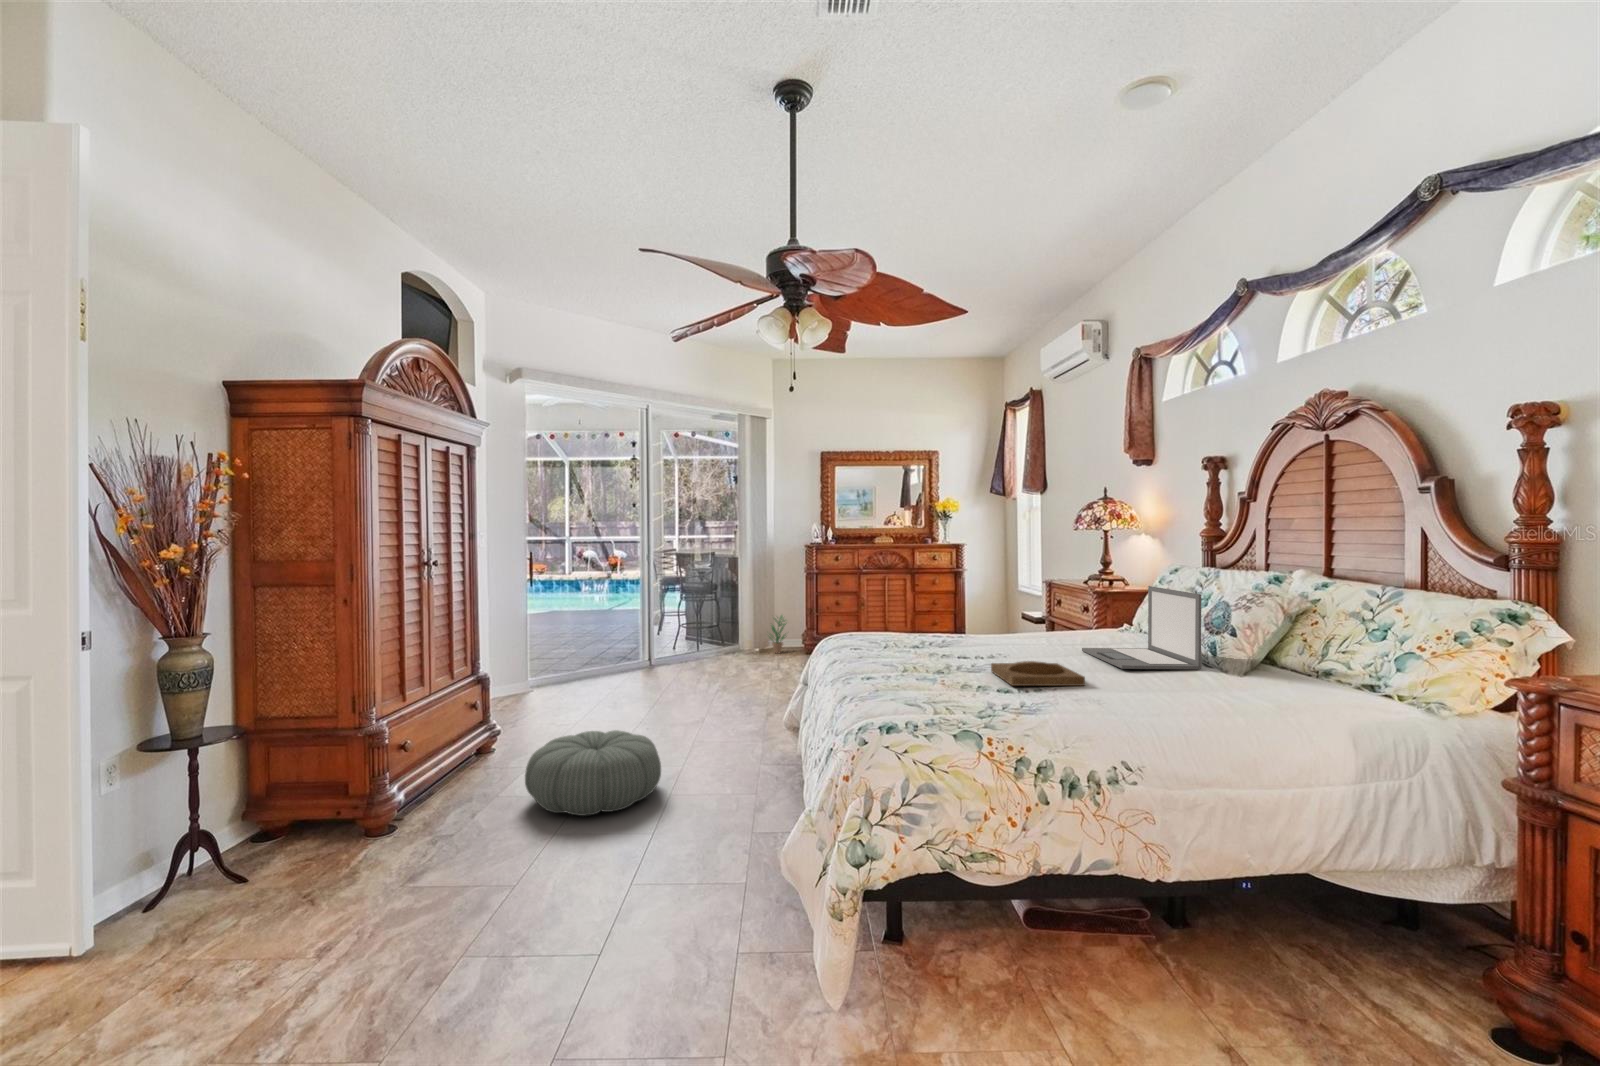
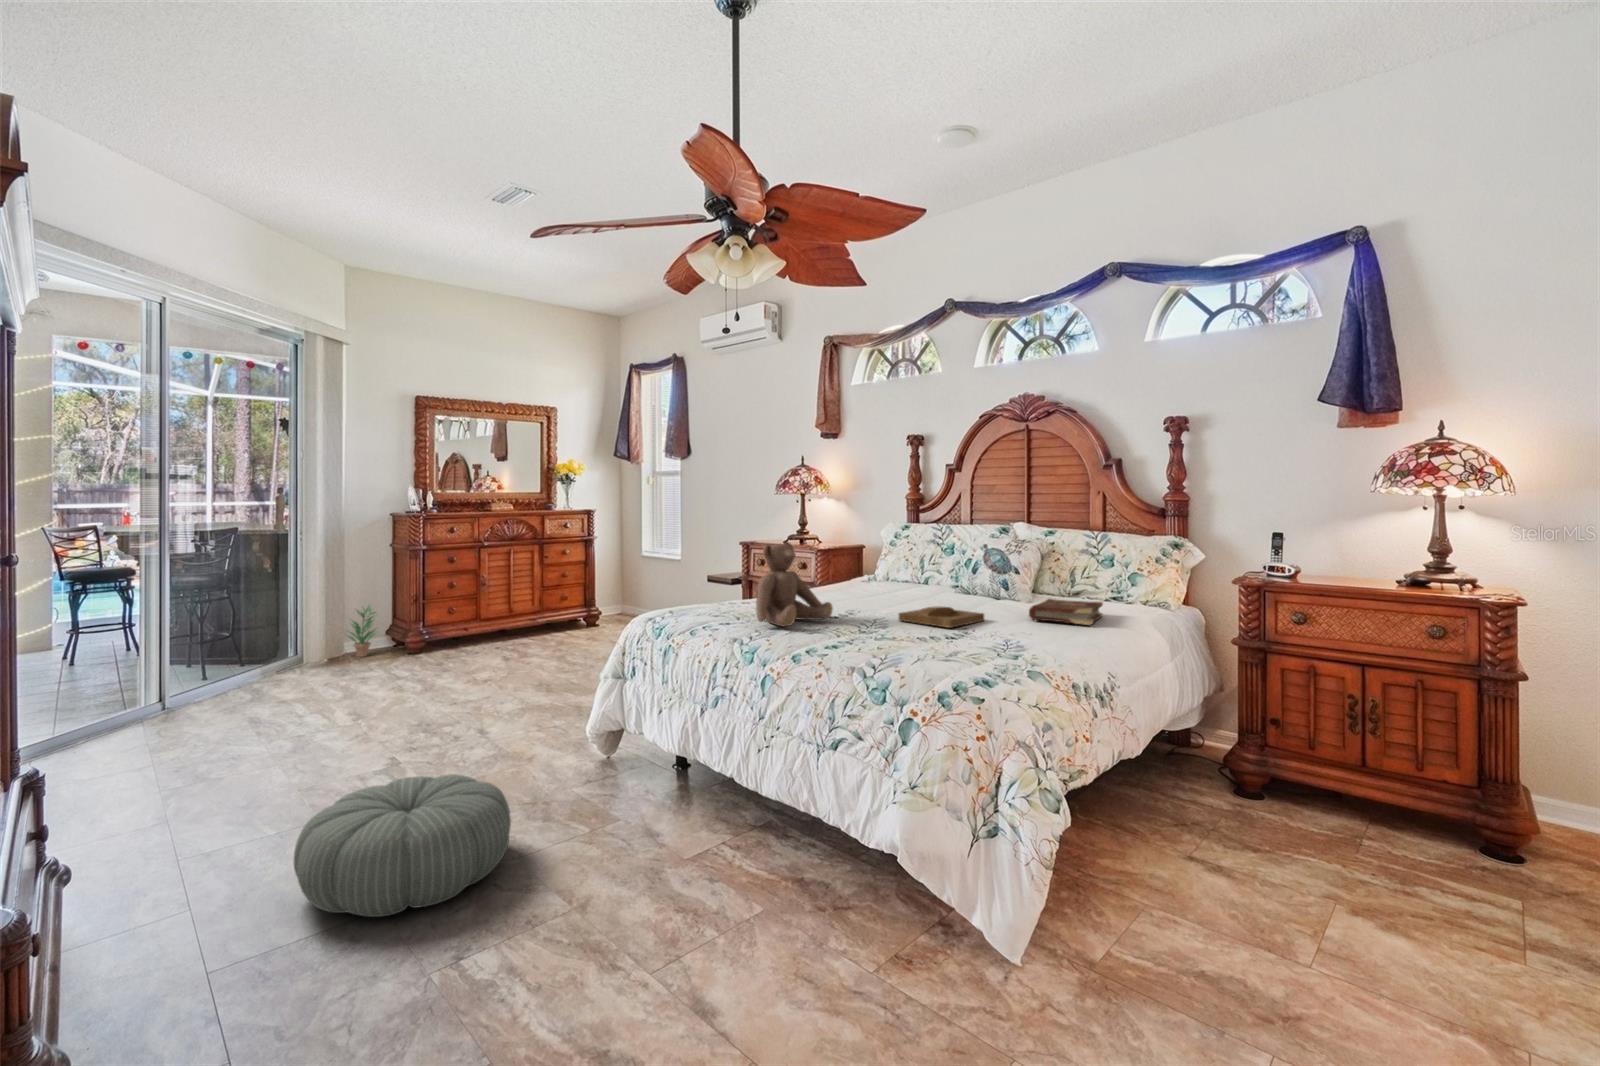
teddy bear: none [850,579,935,661] -> present [756,541,833,626]
laptop: present [1082,586,1201,670] -> none [904,540,1008,606]
book: none [1138,671,1275,711] -> present [1029,599,1103,625]

